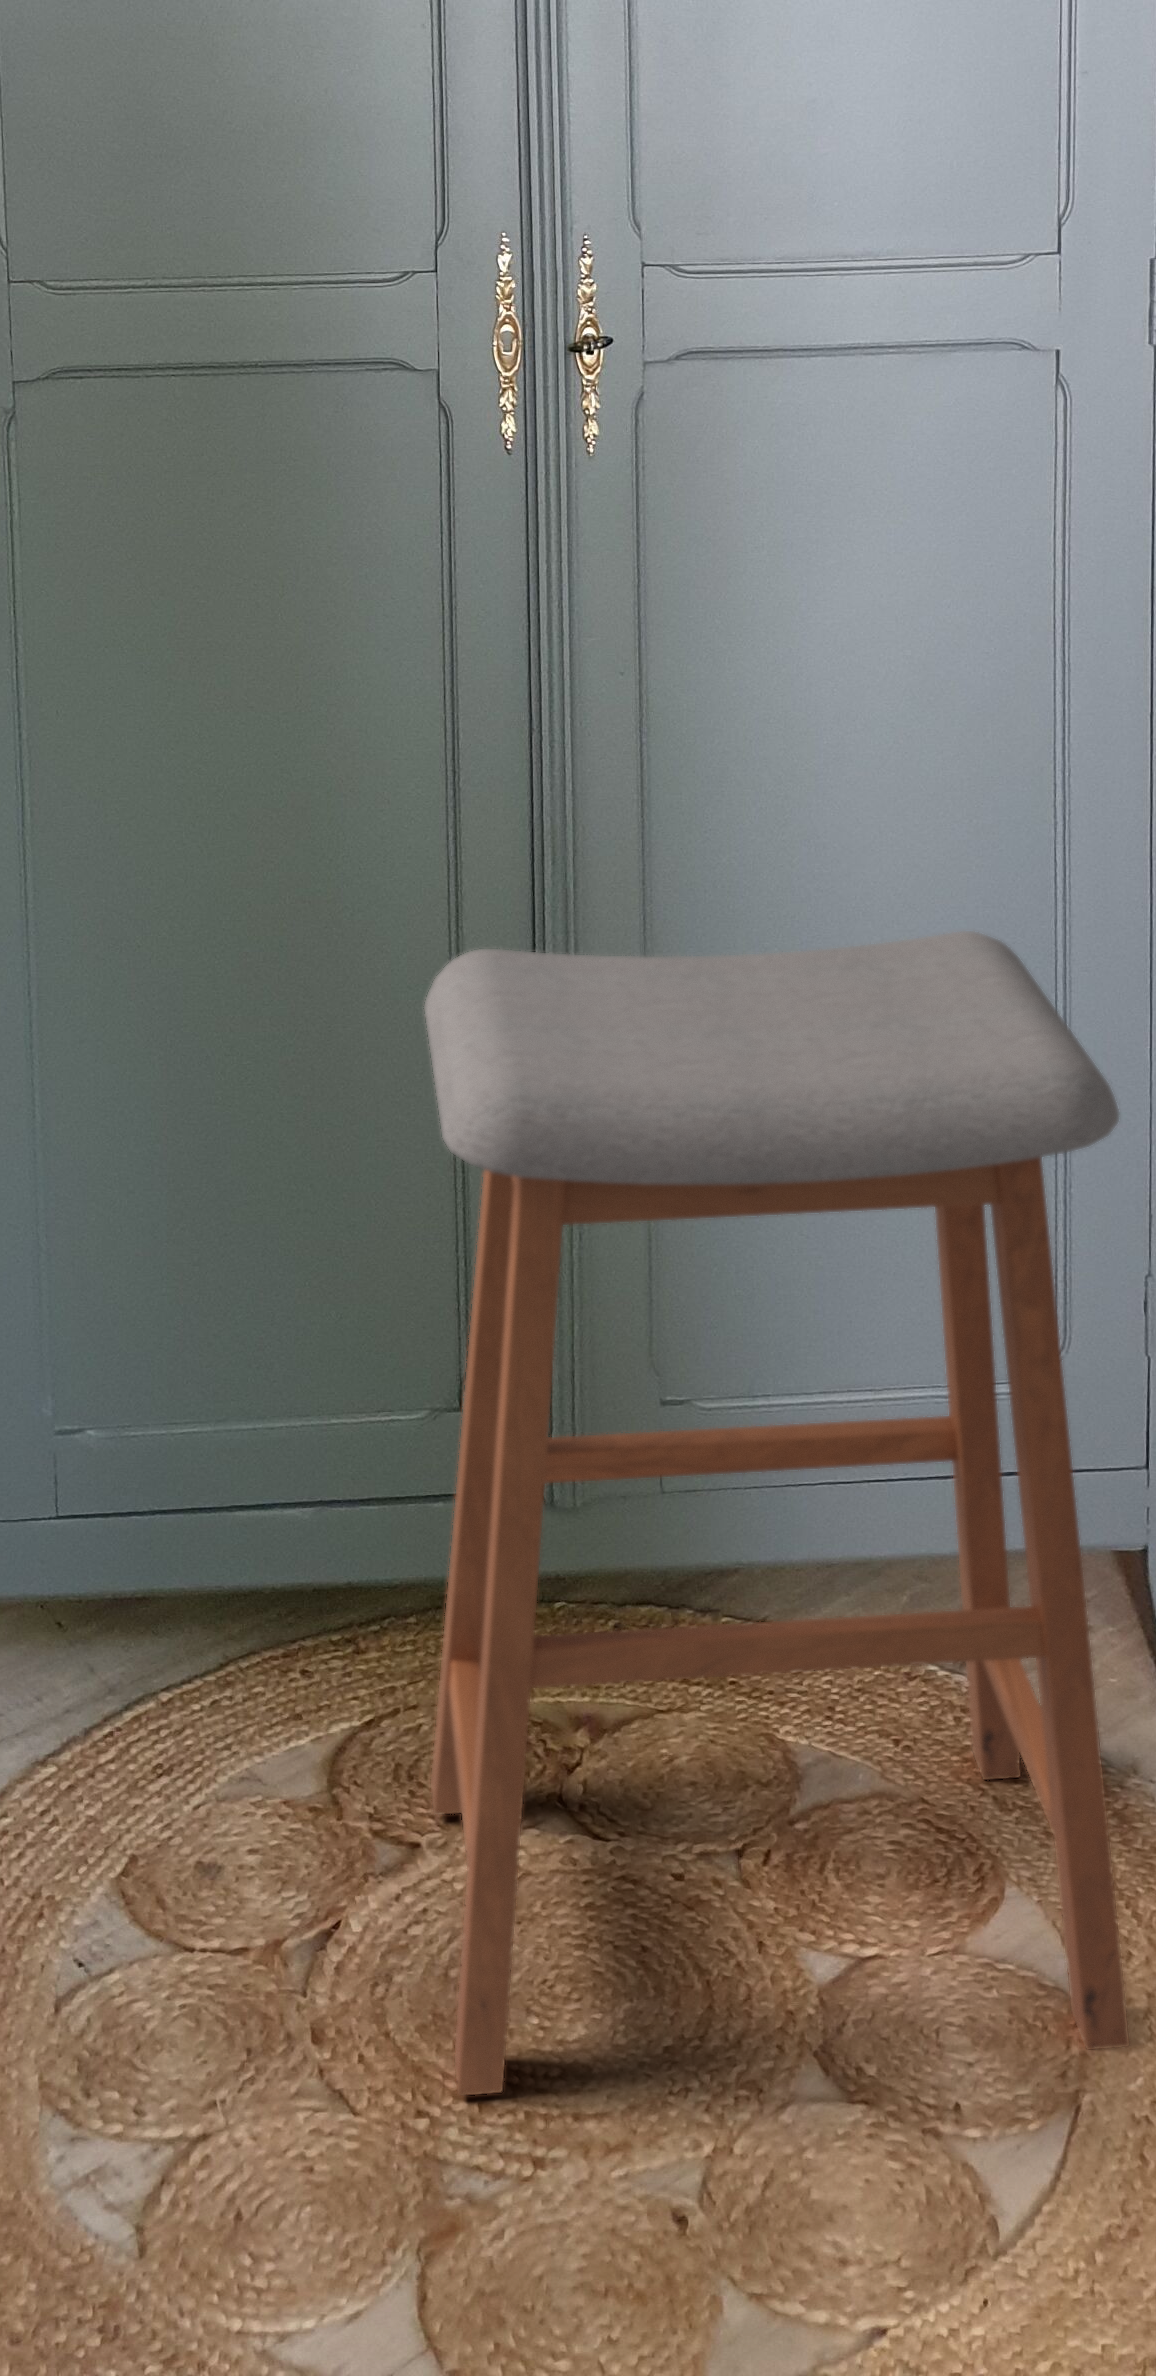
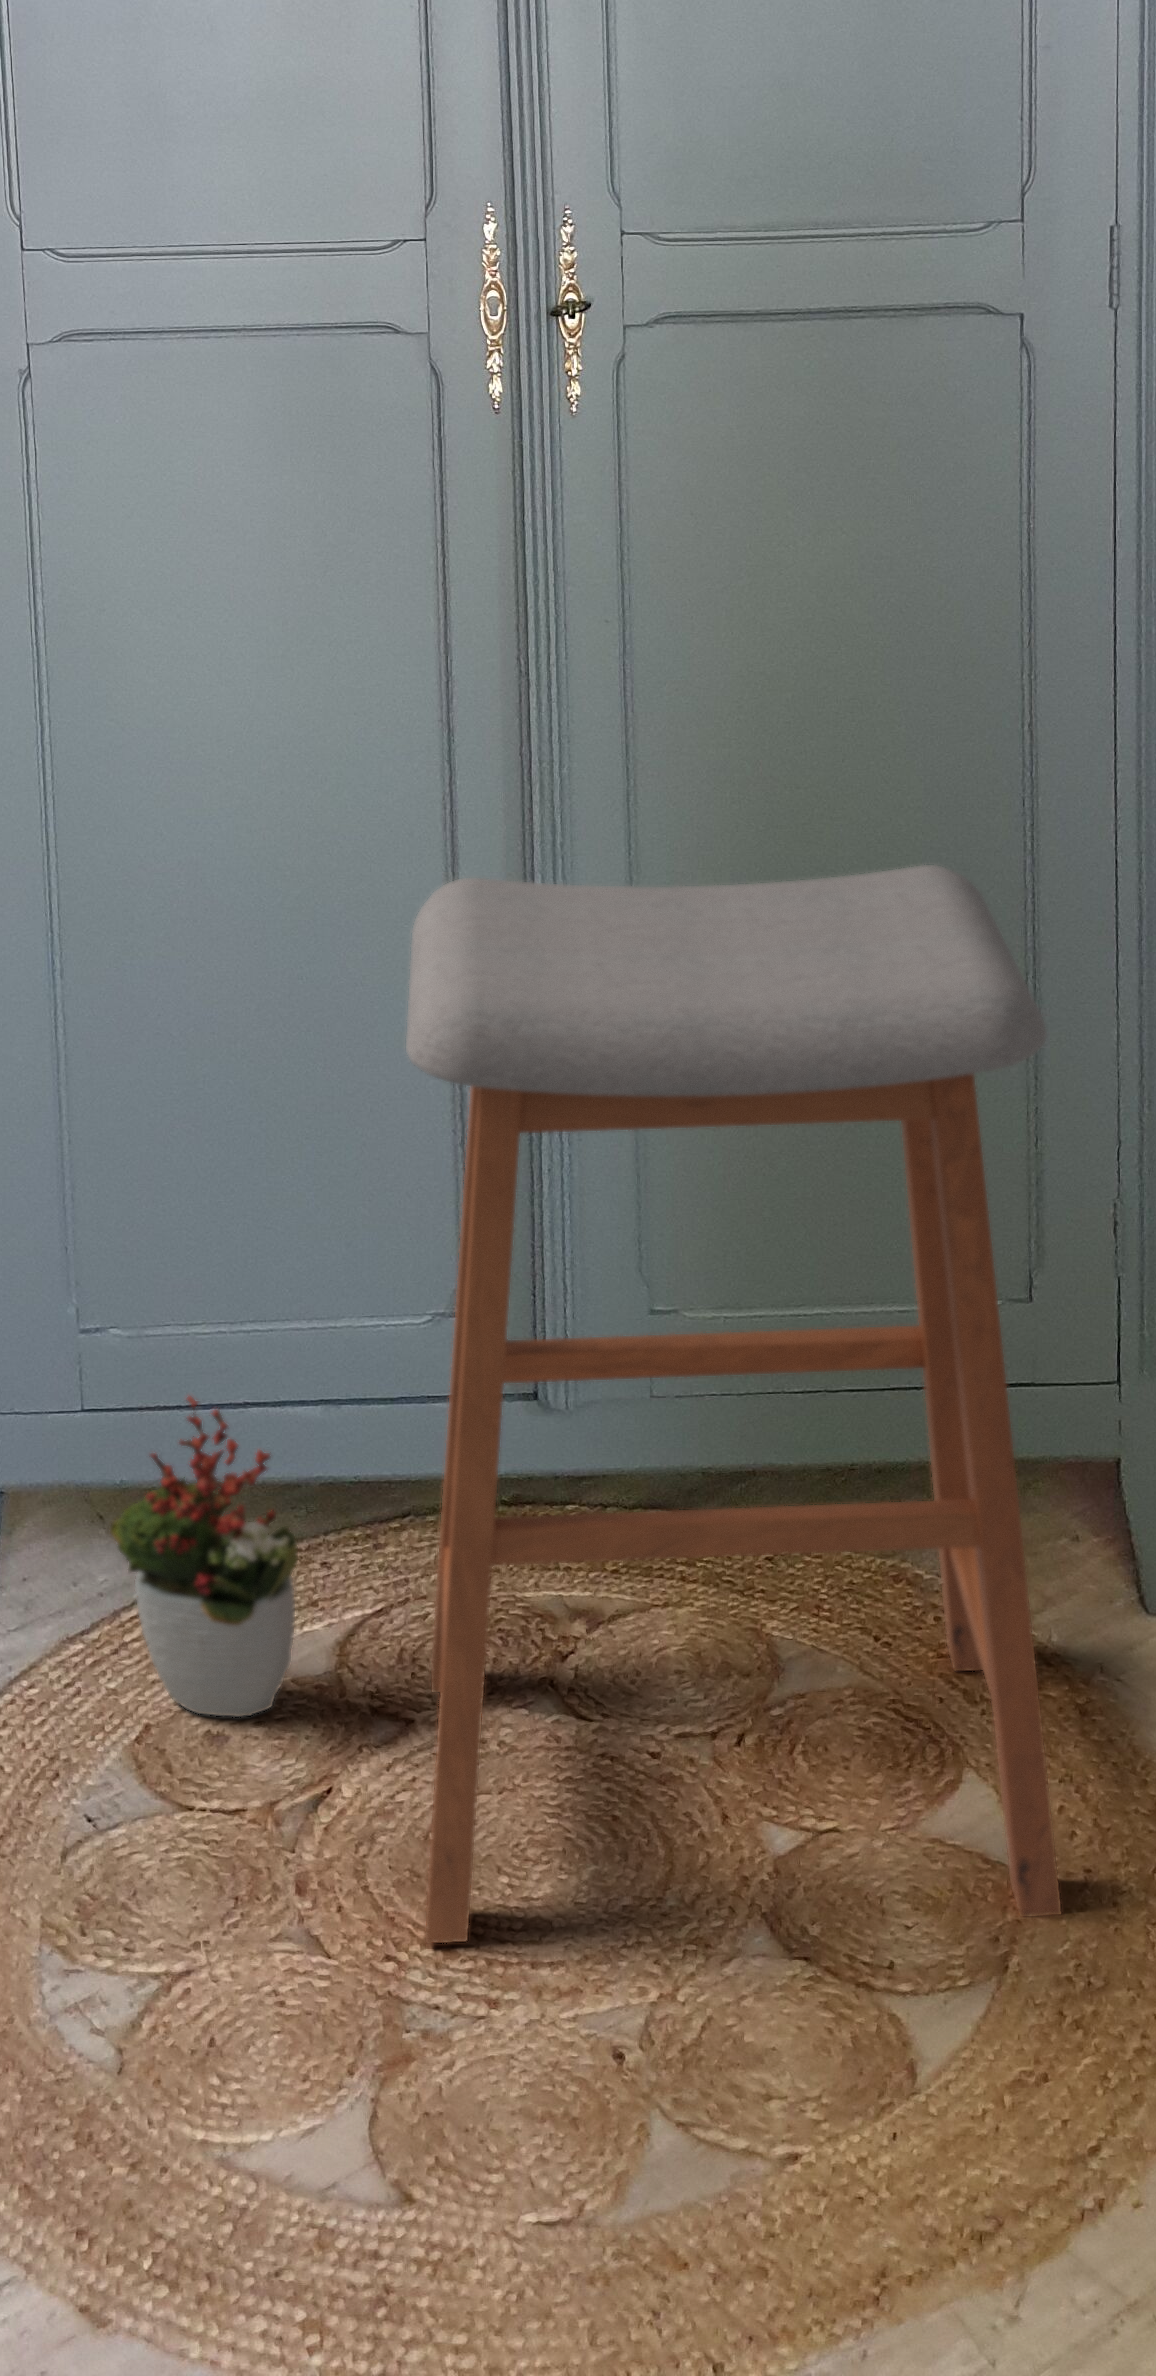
decorative plant: none [91,1502,296,1846] -> present [110,1396,298,1717]

